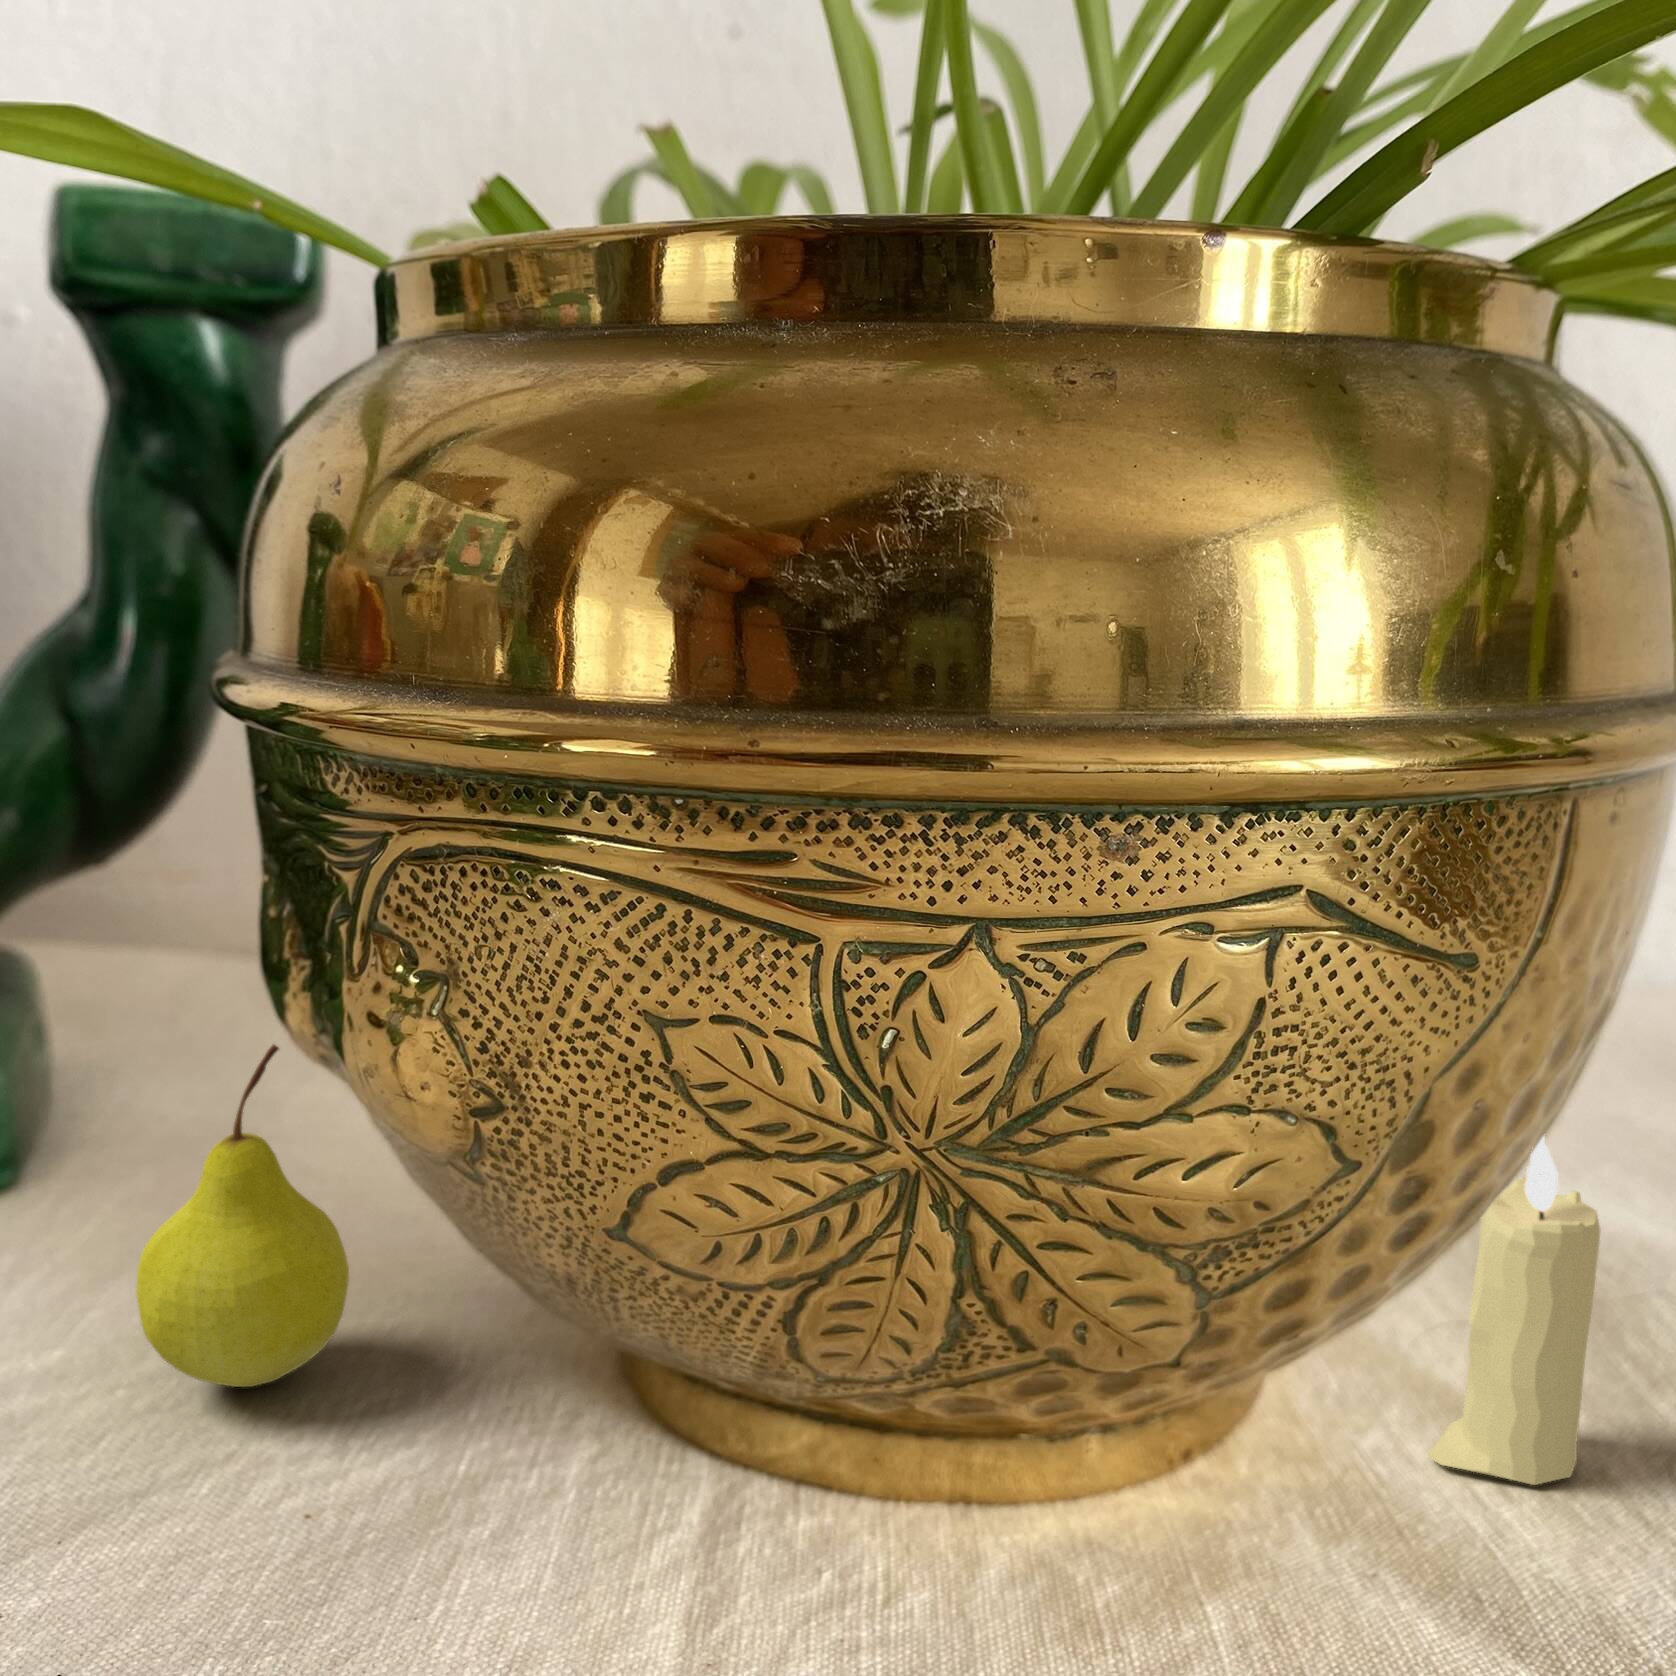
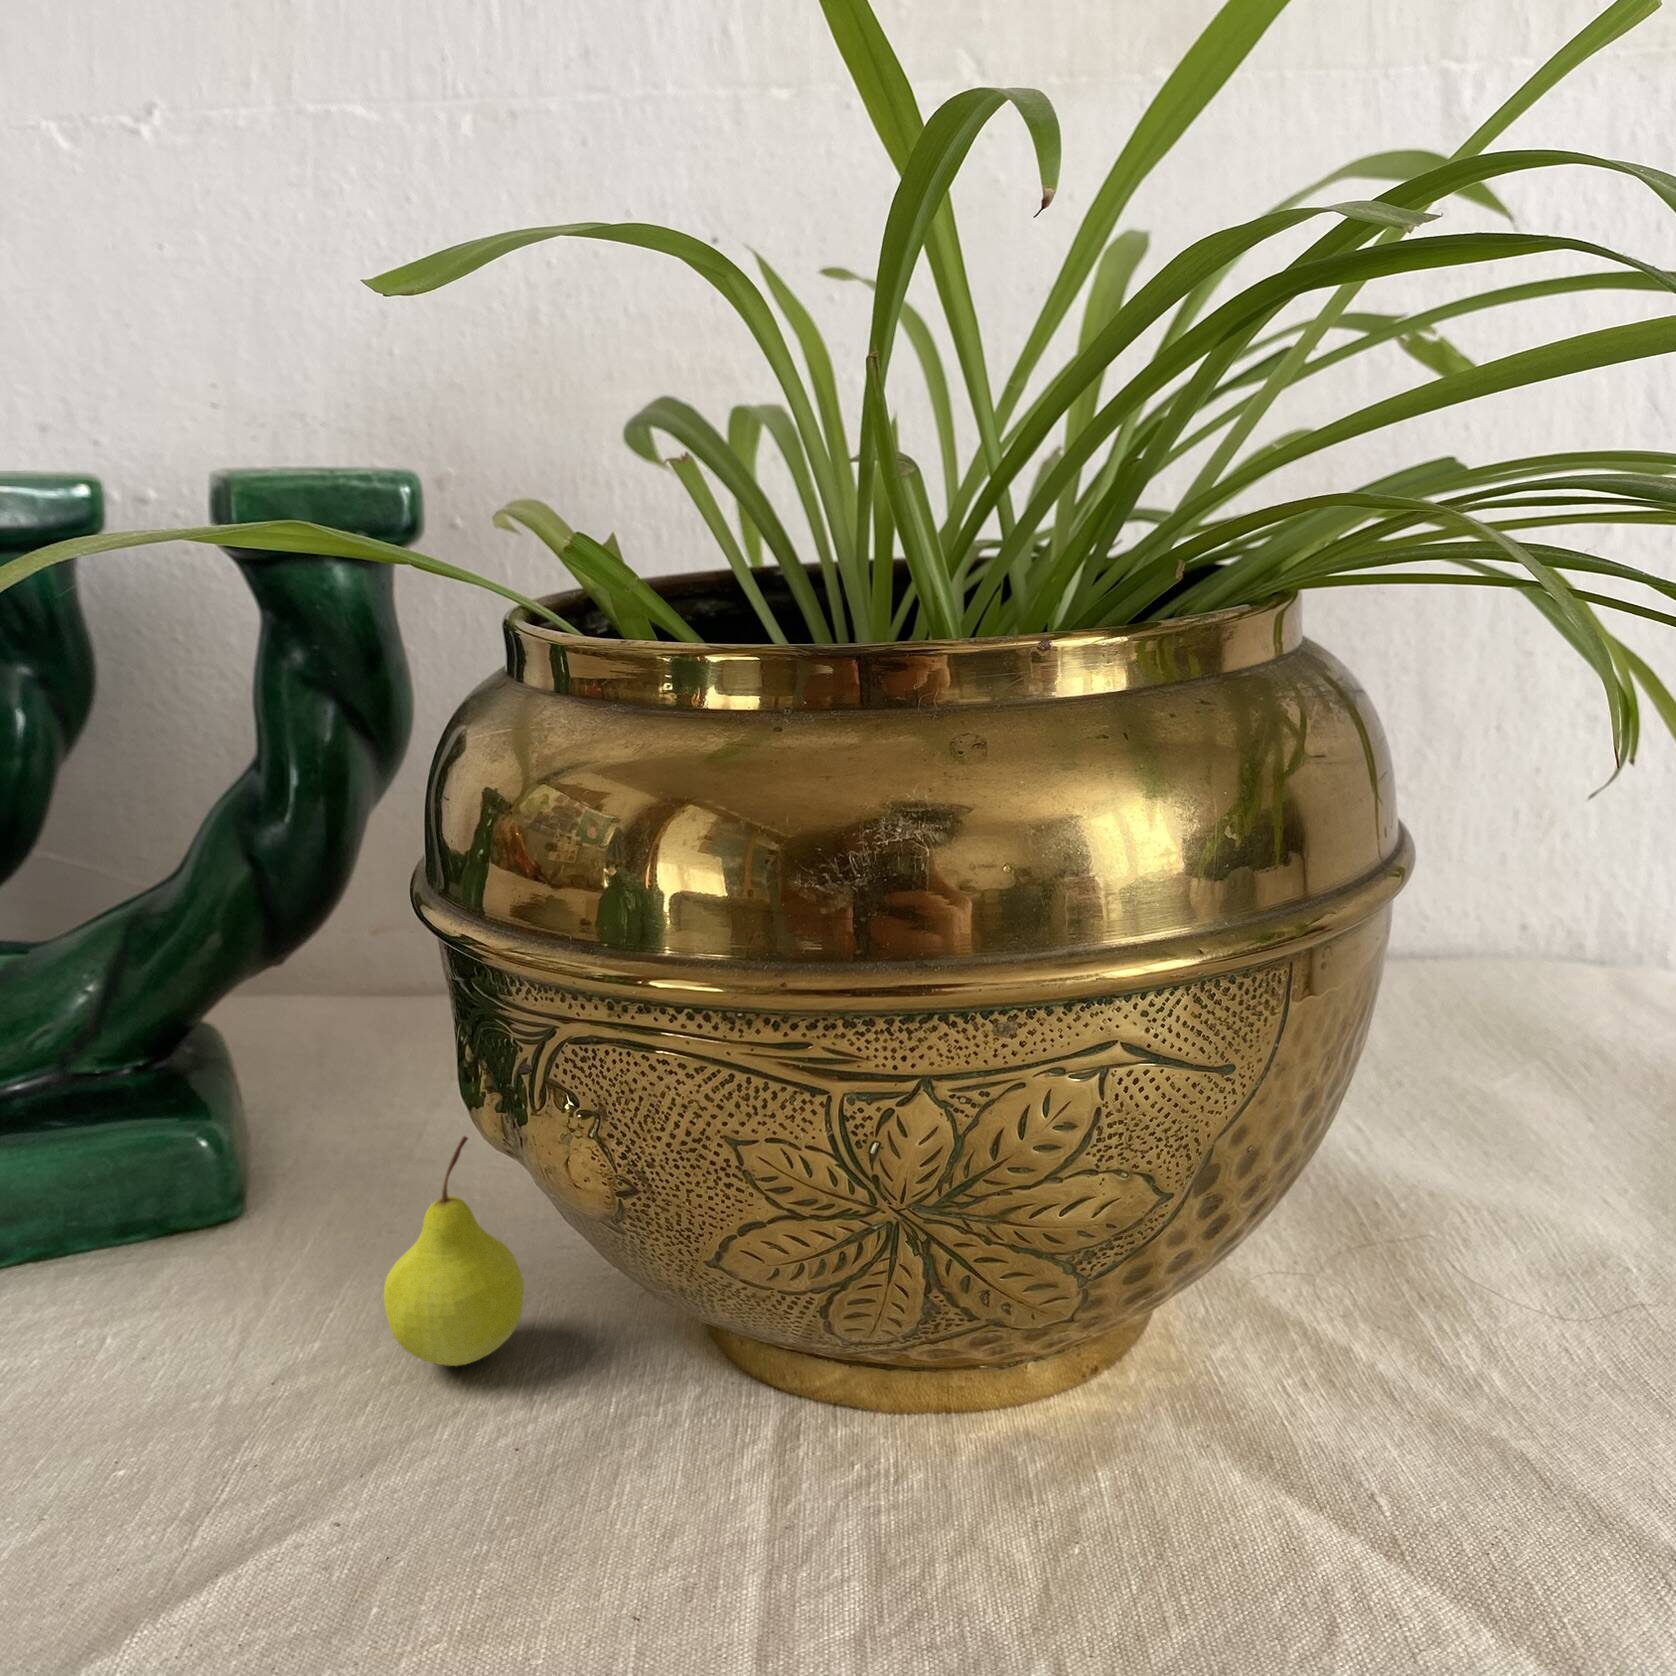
candle: present [1428,1137,1600,1485] -> none [1251,1147,1353,1377]

